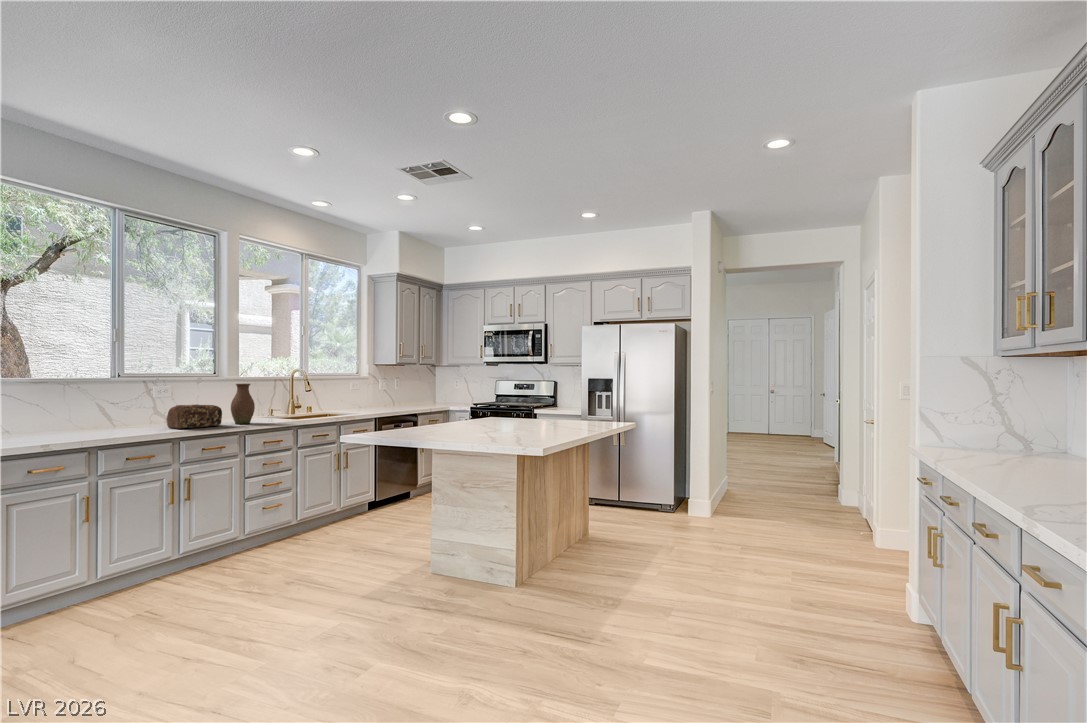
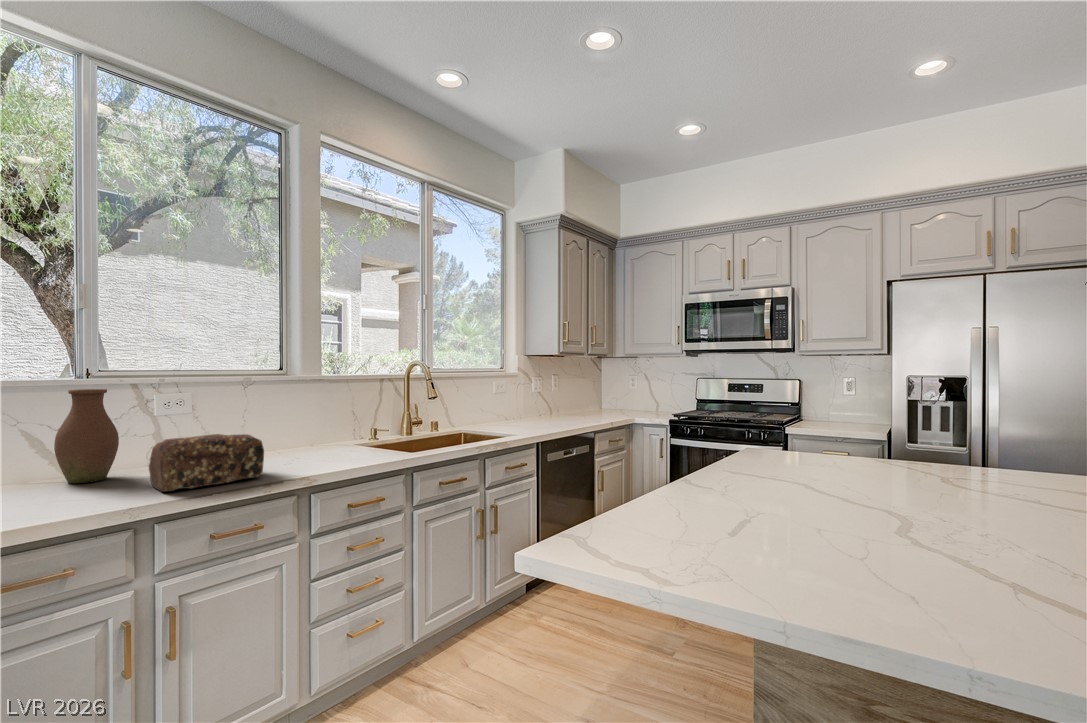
vase: present [231,384,255,424] -> present [54,389,119,483]

